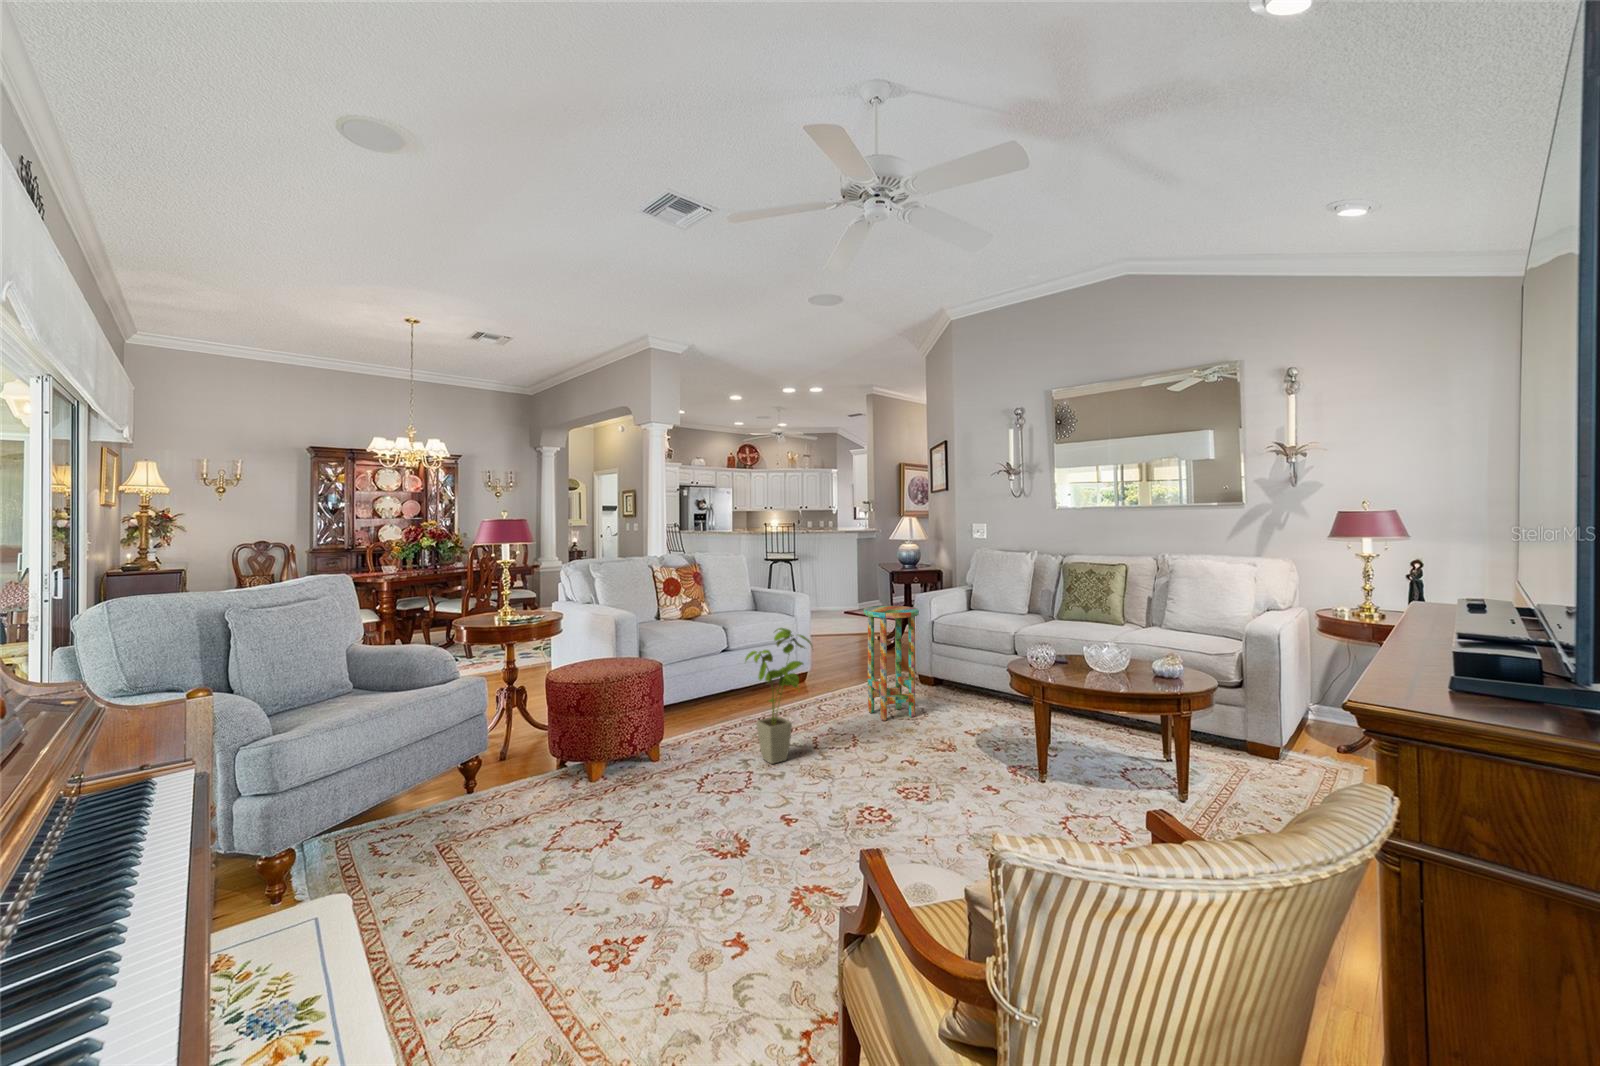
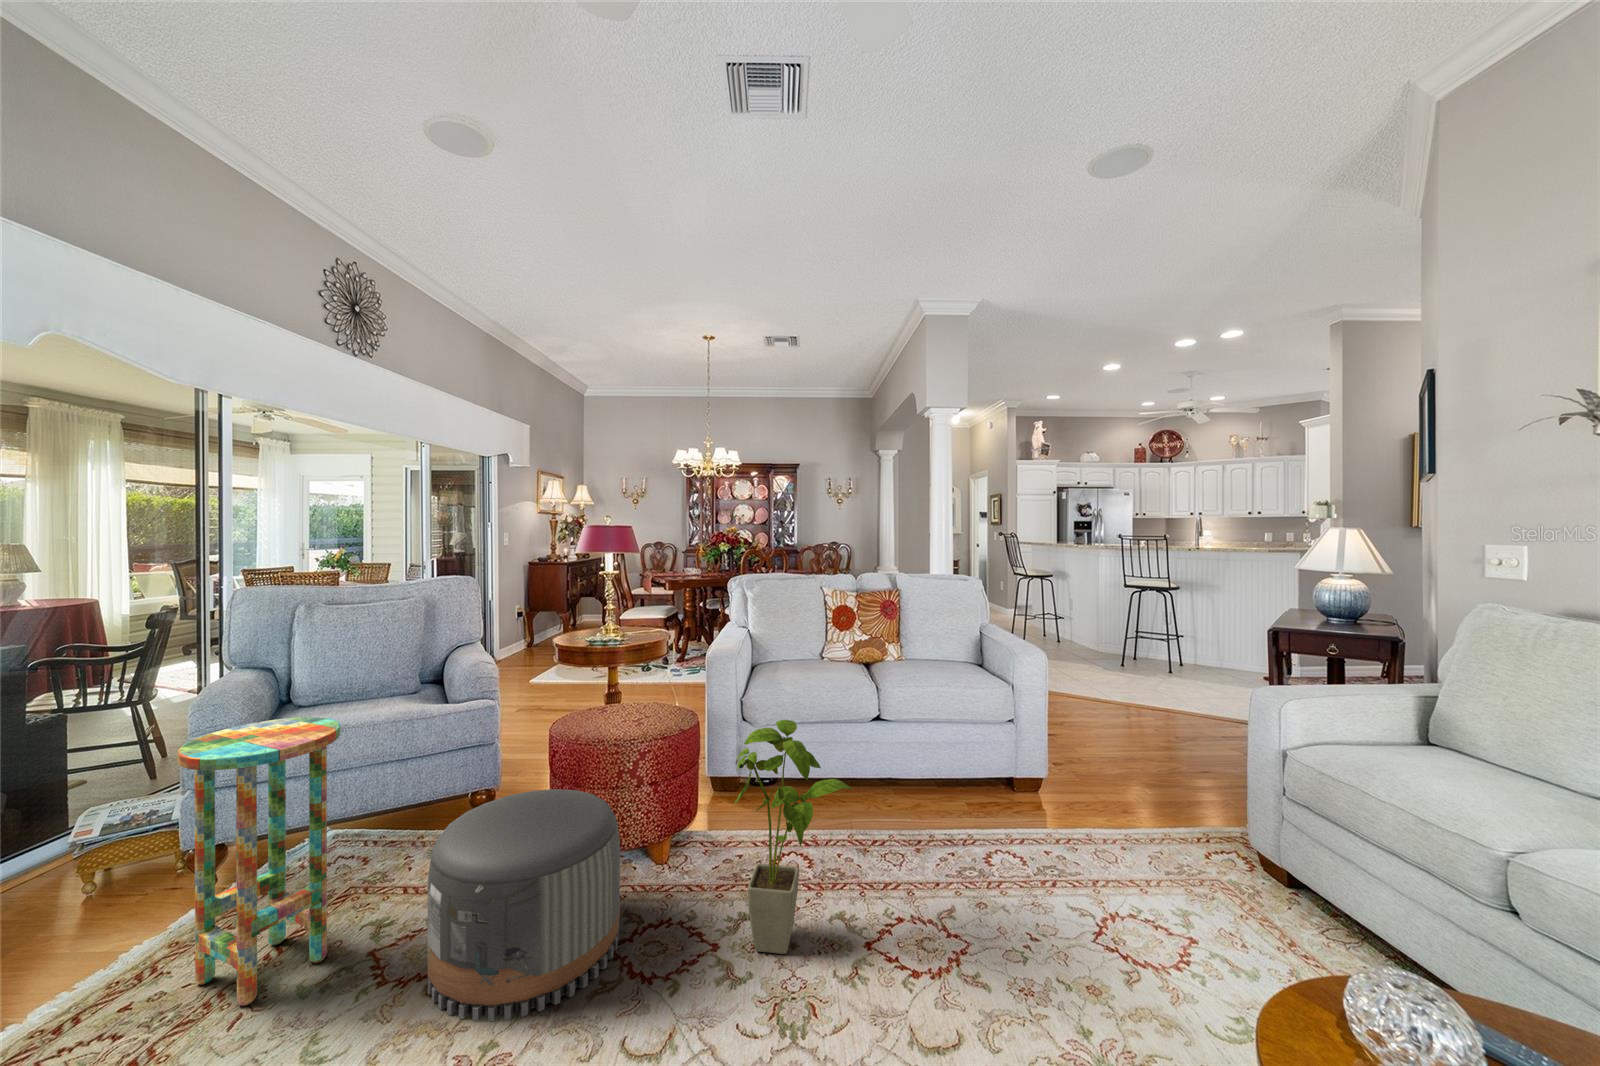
side table: present [864,606,919,721] -> present [177,717,341,1006]
pouf: none [590,702,712,834] -> present [428,789,620,1021]

